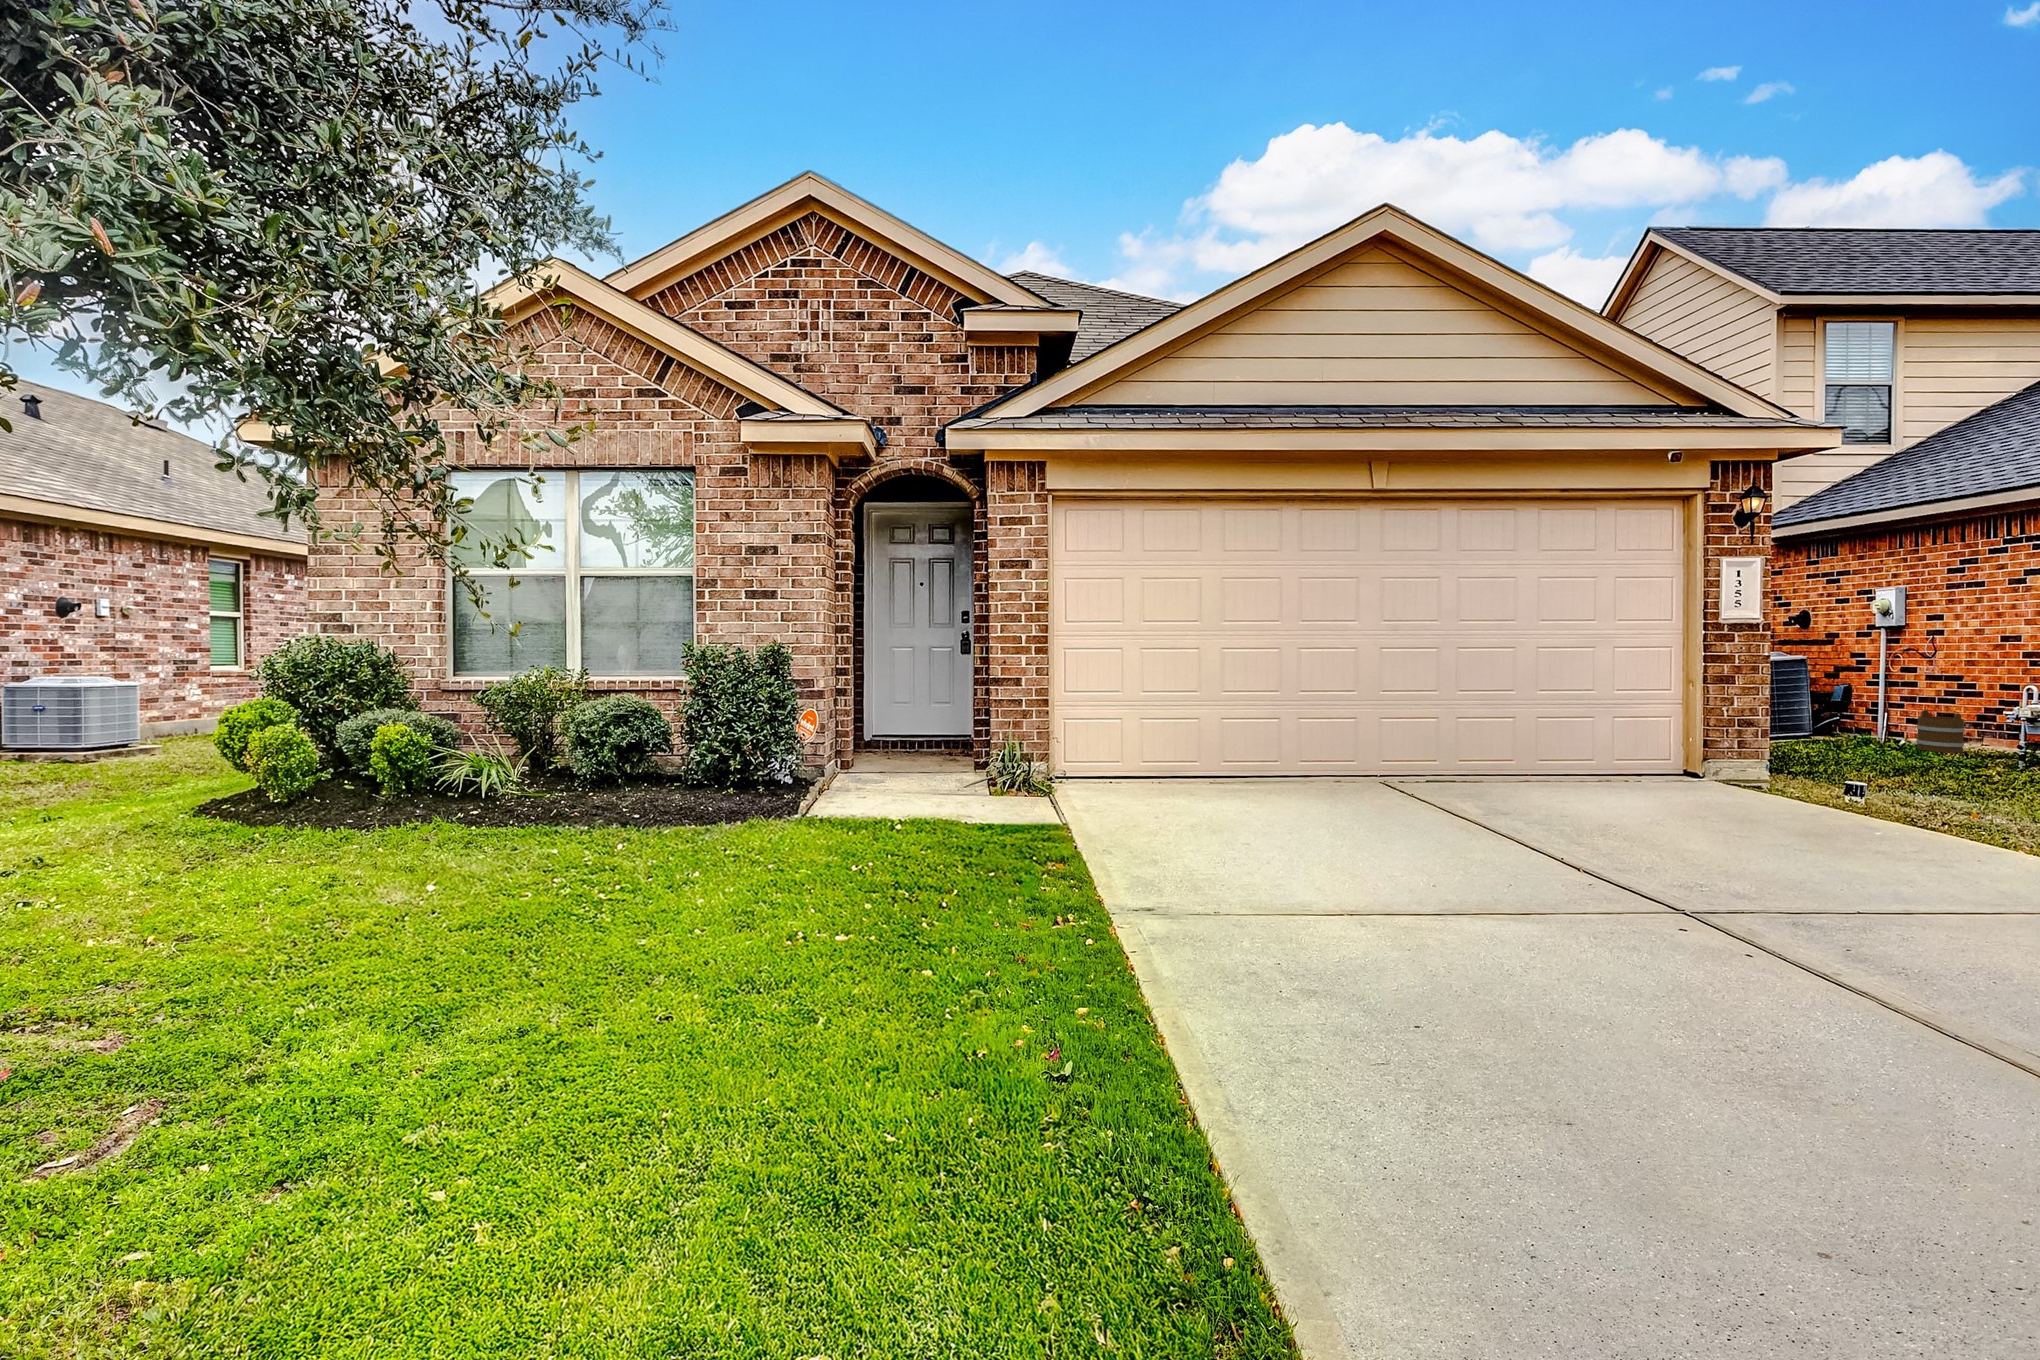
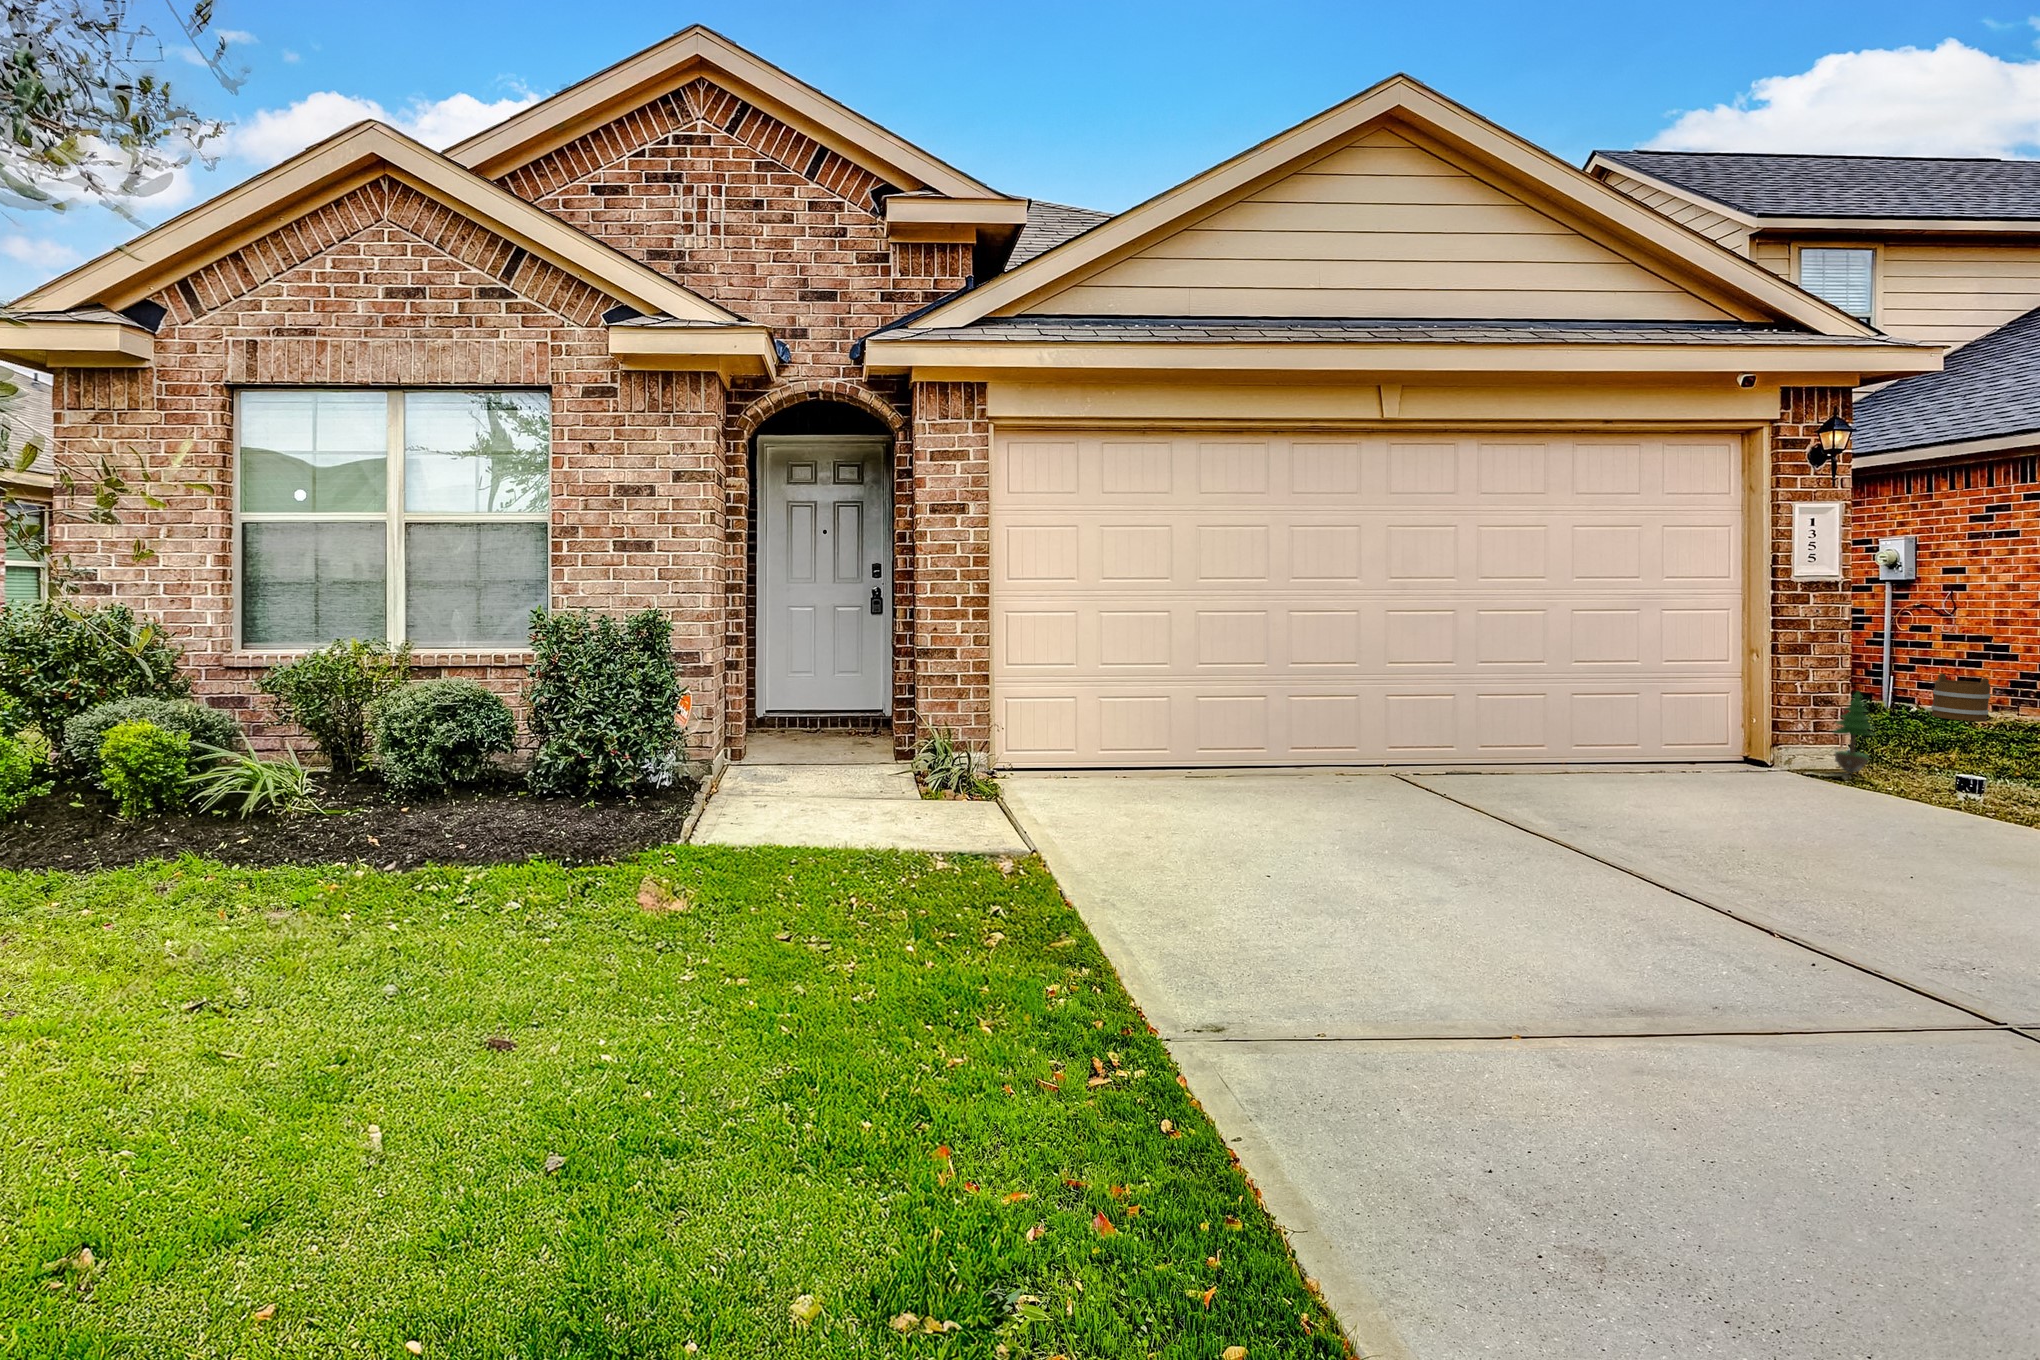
potted tree: none [1765,715,1799,787] -> present [1833,691,1873,773]

